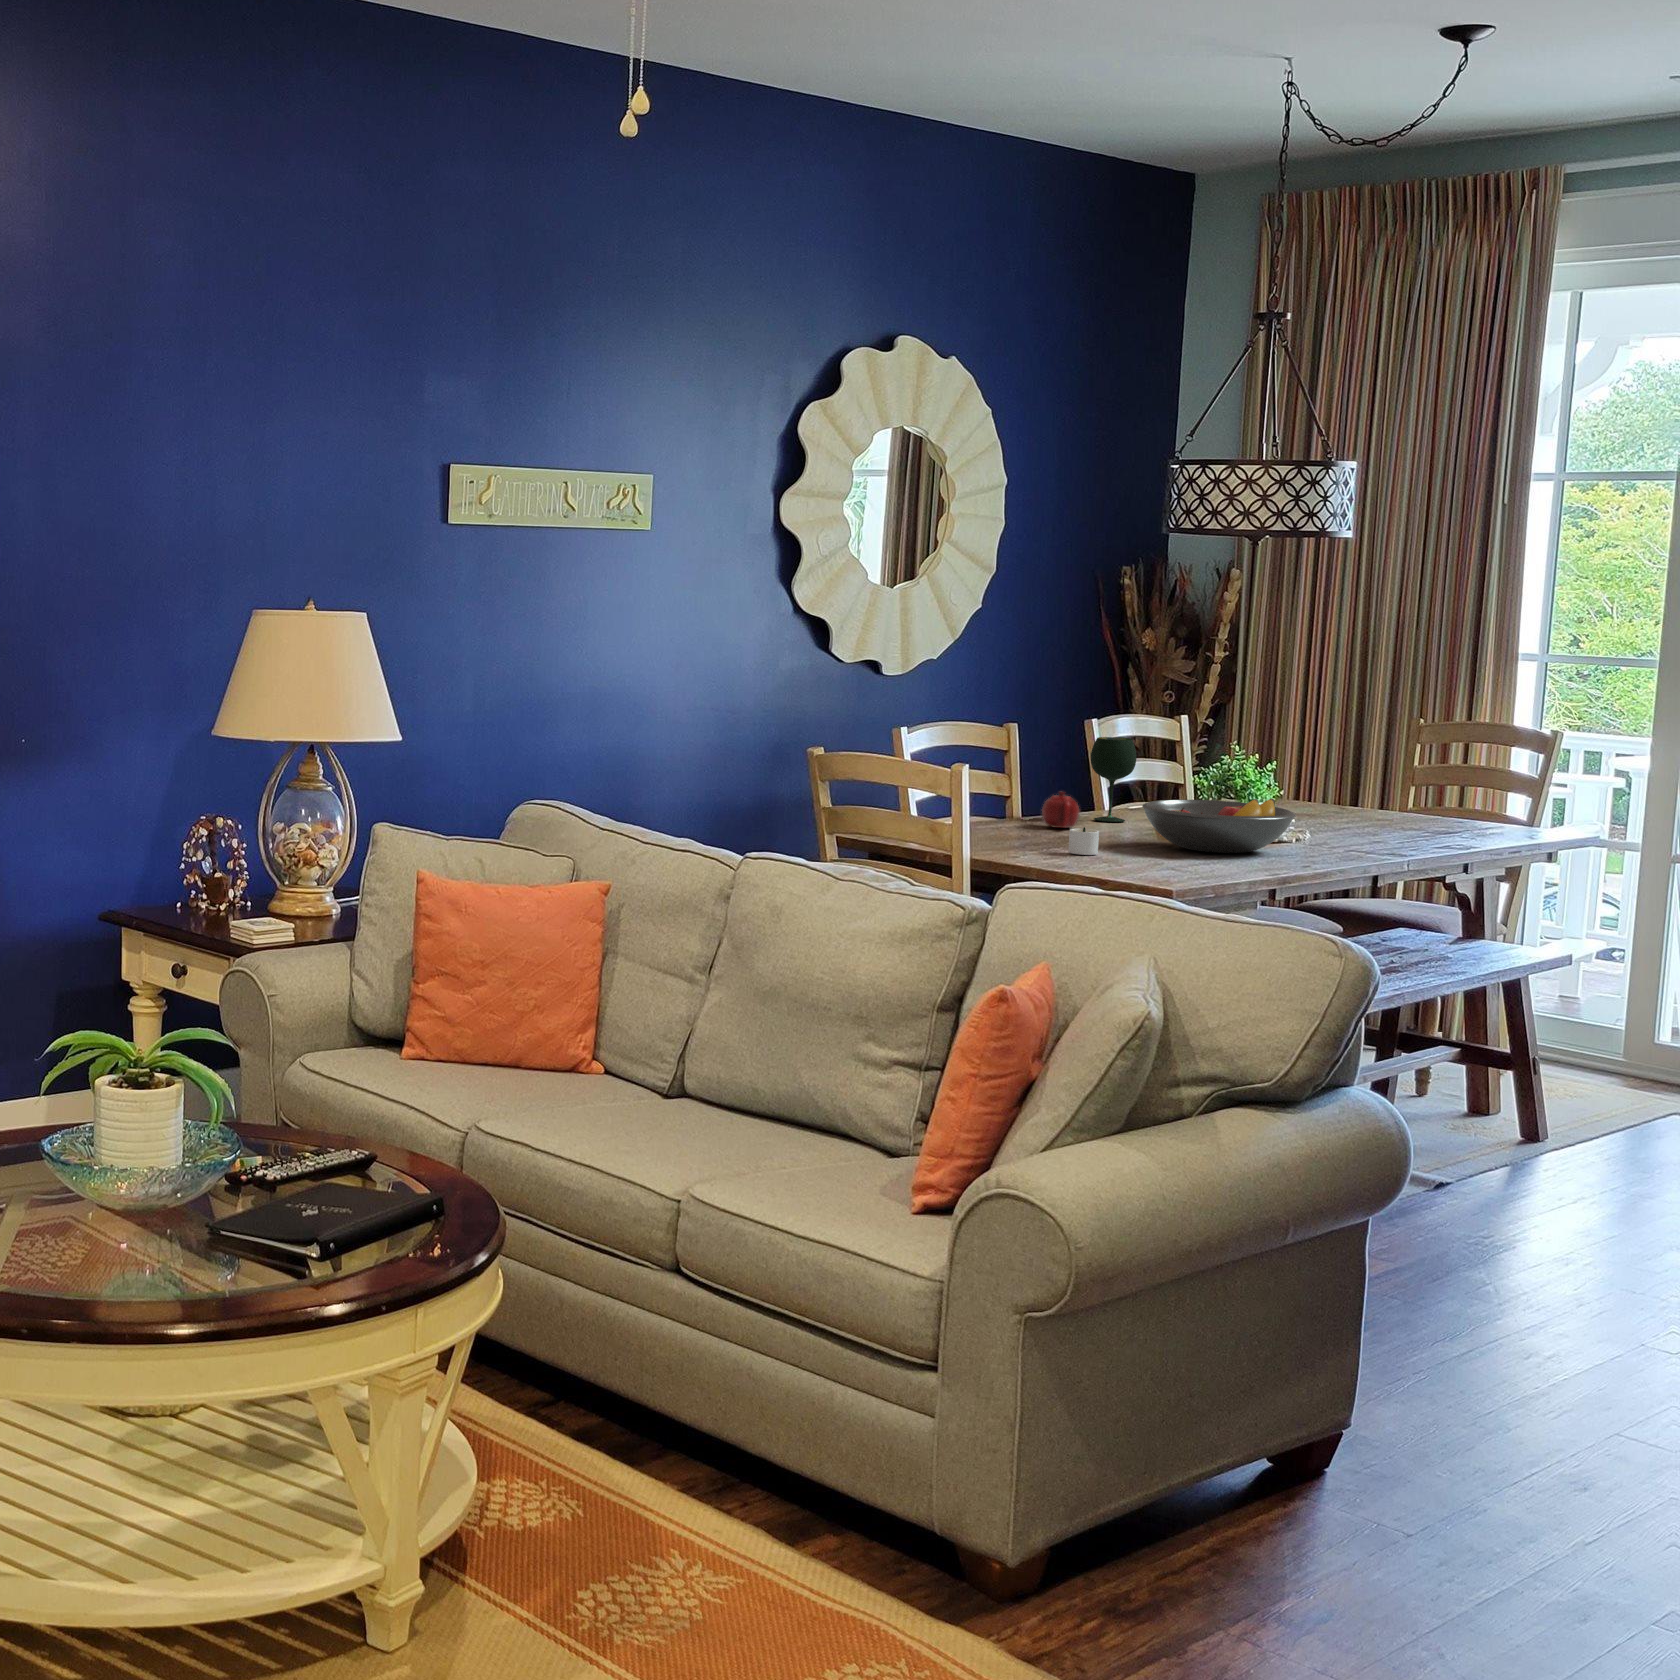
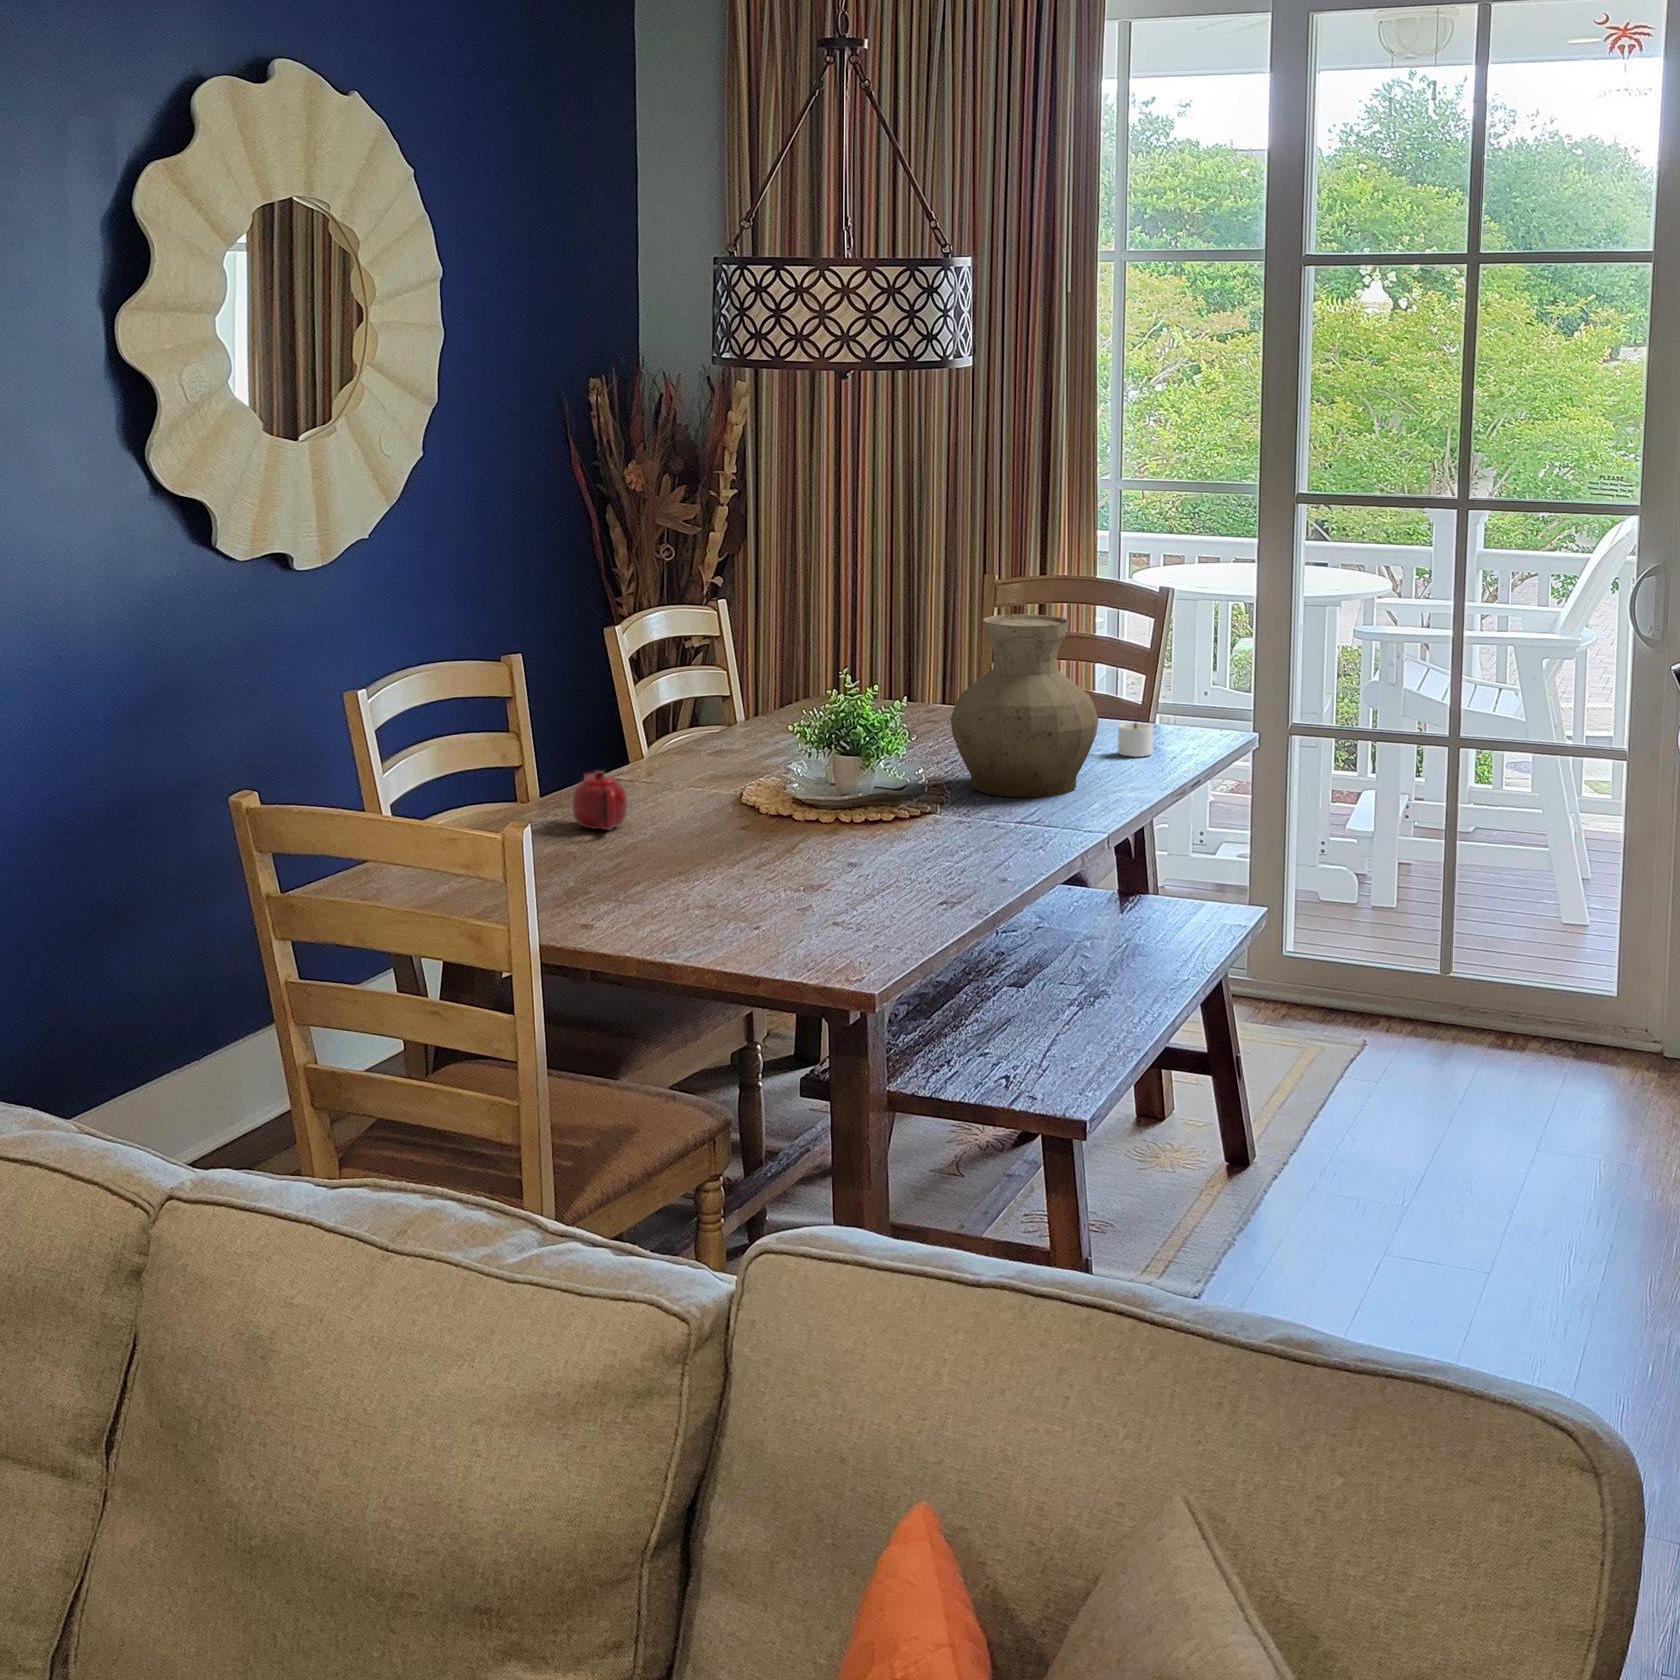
vase: none [1313,714,1423,838] -> present [951,614,1098,798]
wine glass: present [1091,737,1136,822] -> none [633,670,700,800]
fruit bowl: present [1142,799,1295,853] -> none [733,776,959,874]
candle: present [1068,827,1099,855] -> present [1118,723,1153,757]

